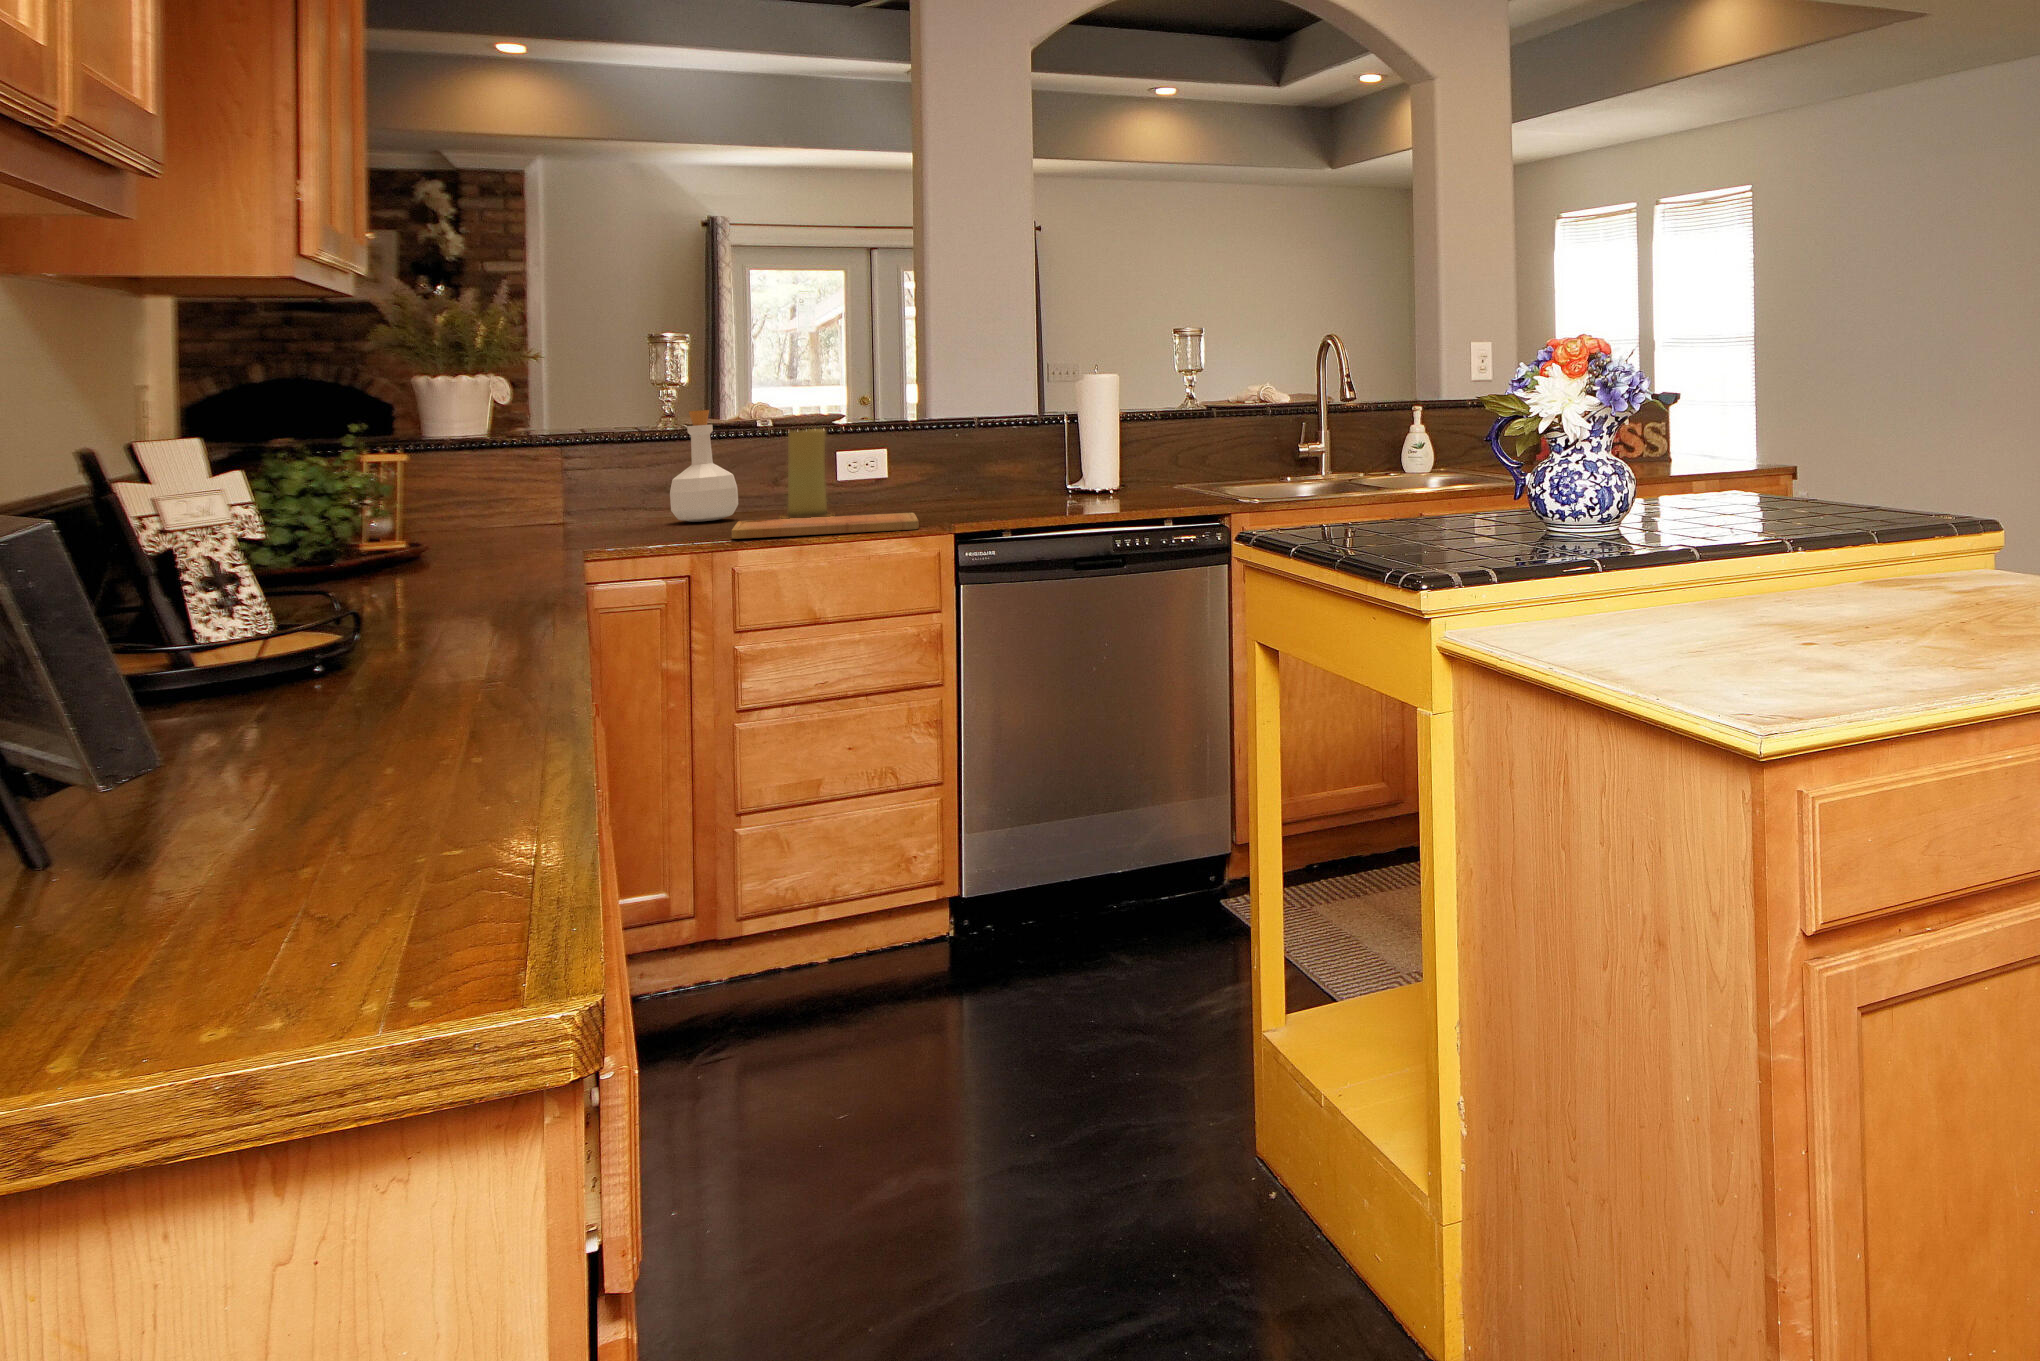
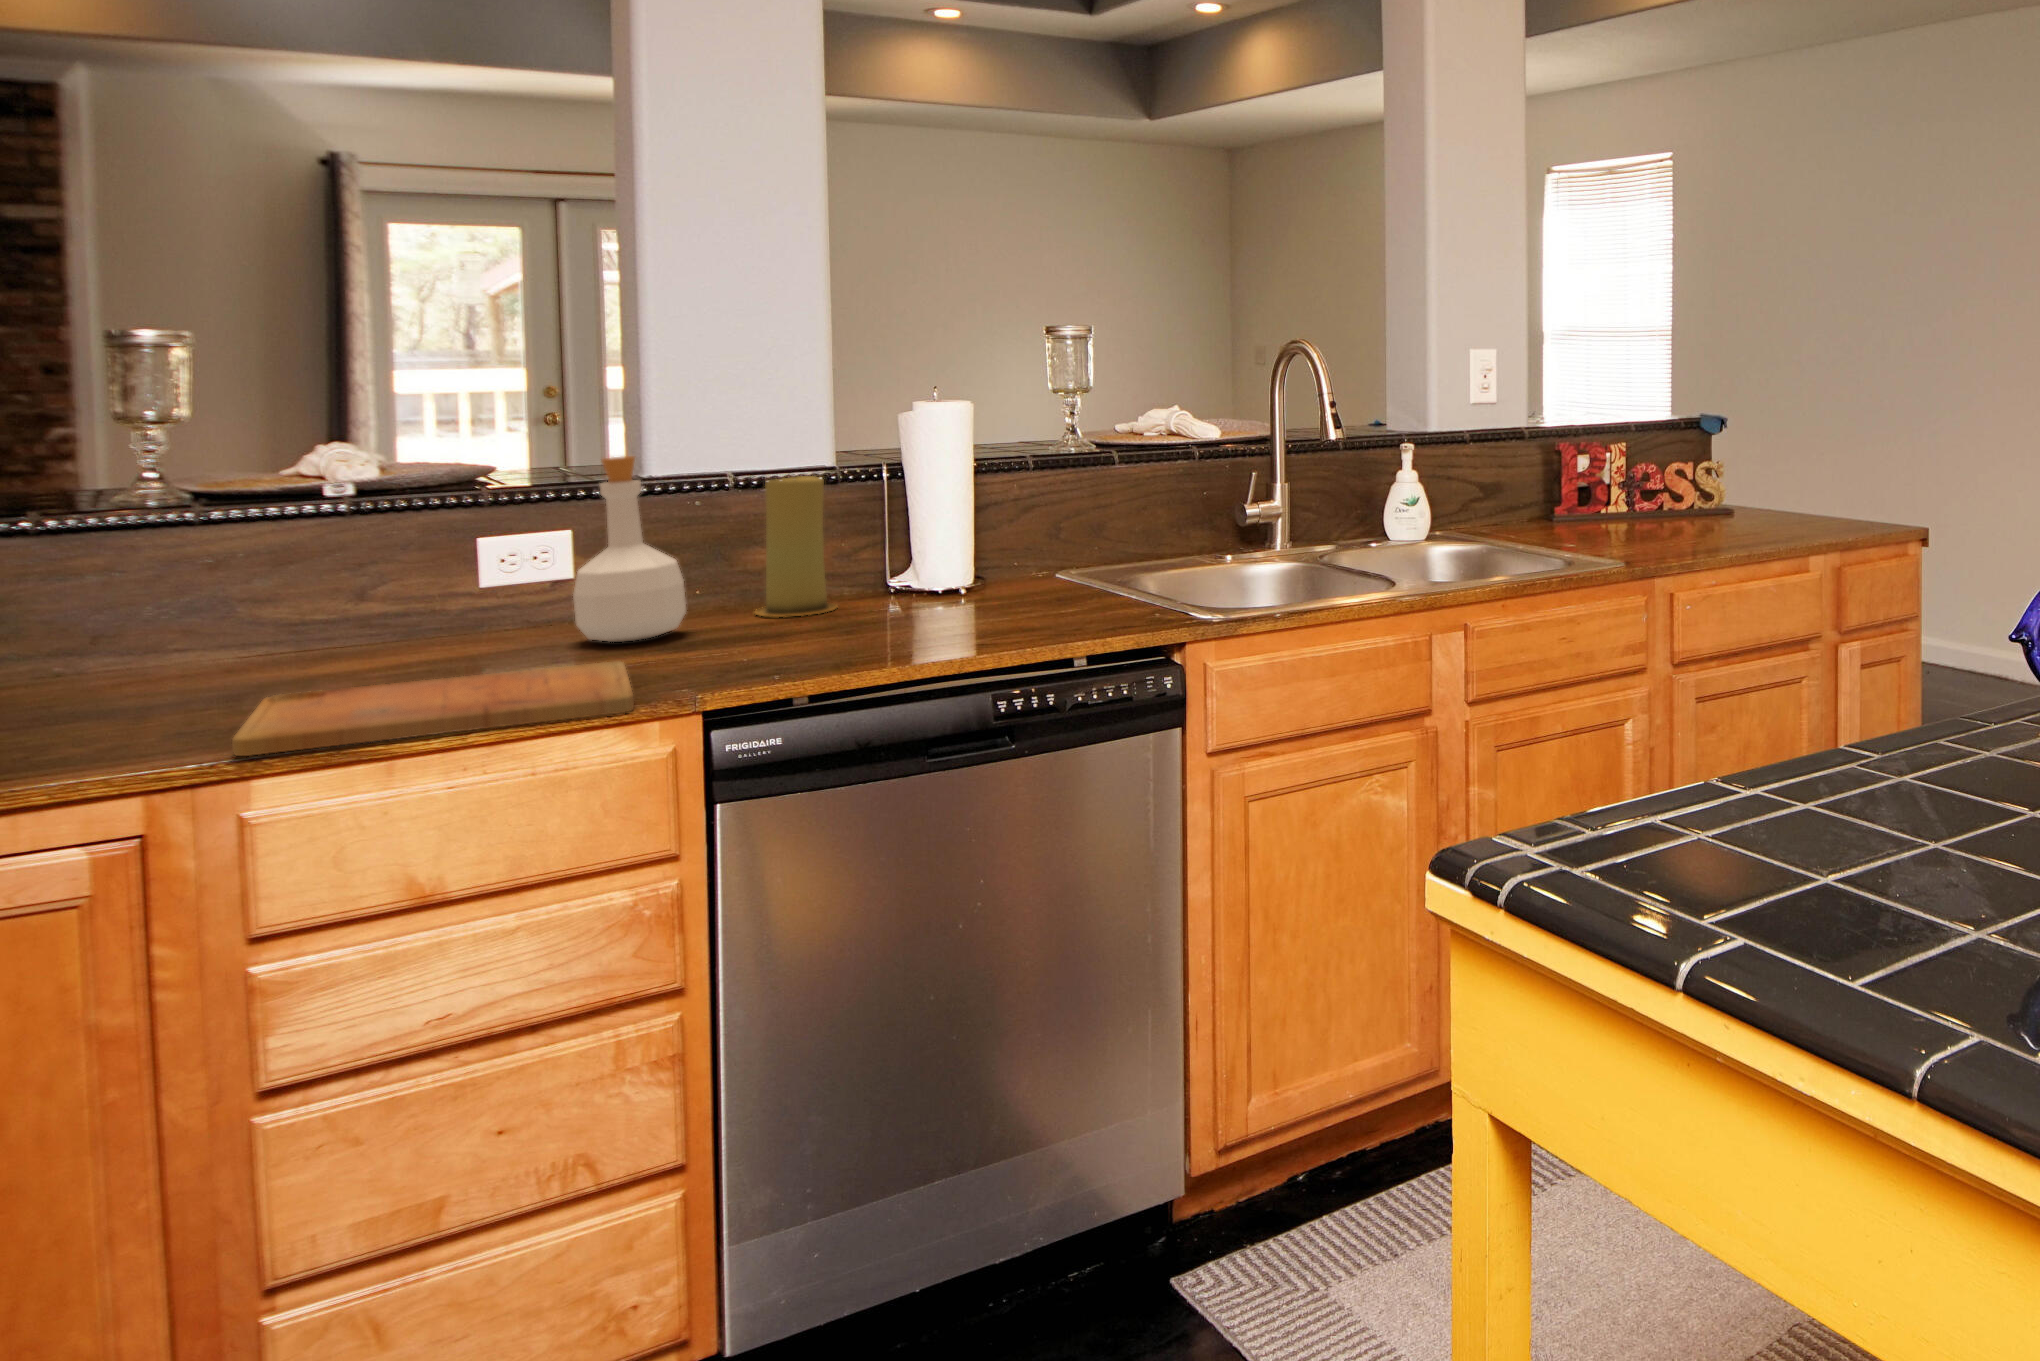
bottle: present [670,410,738,522] -> present [573,456,686,642]
candle: present [780,429,831,519] -> present [755,476,837,617]

